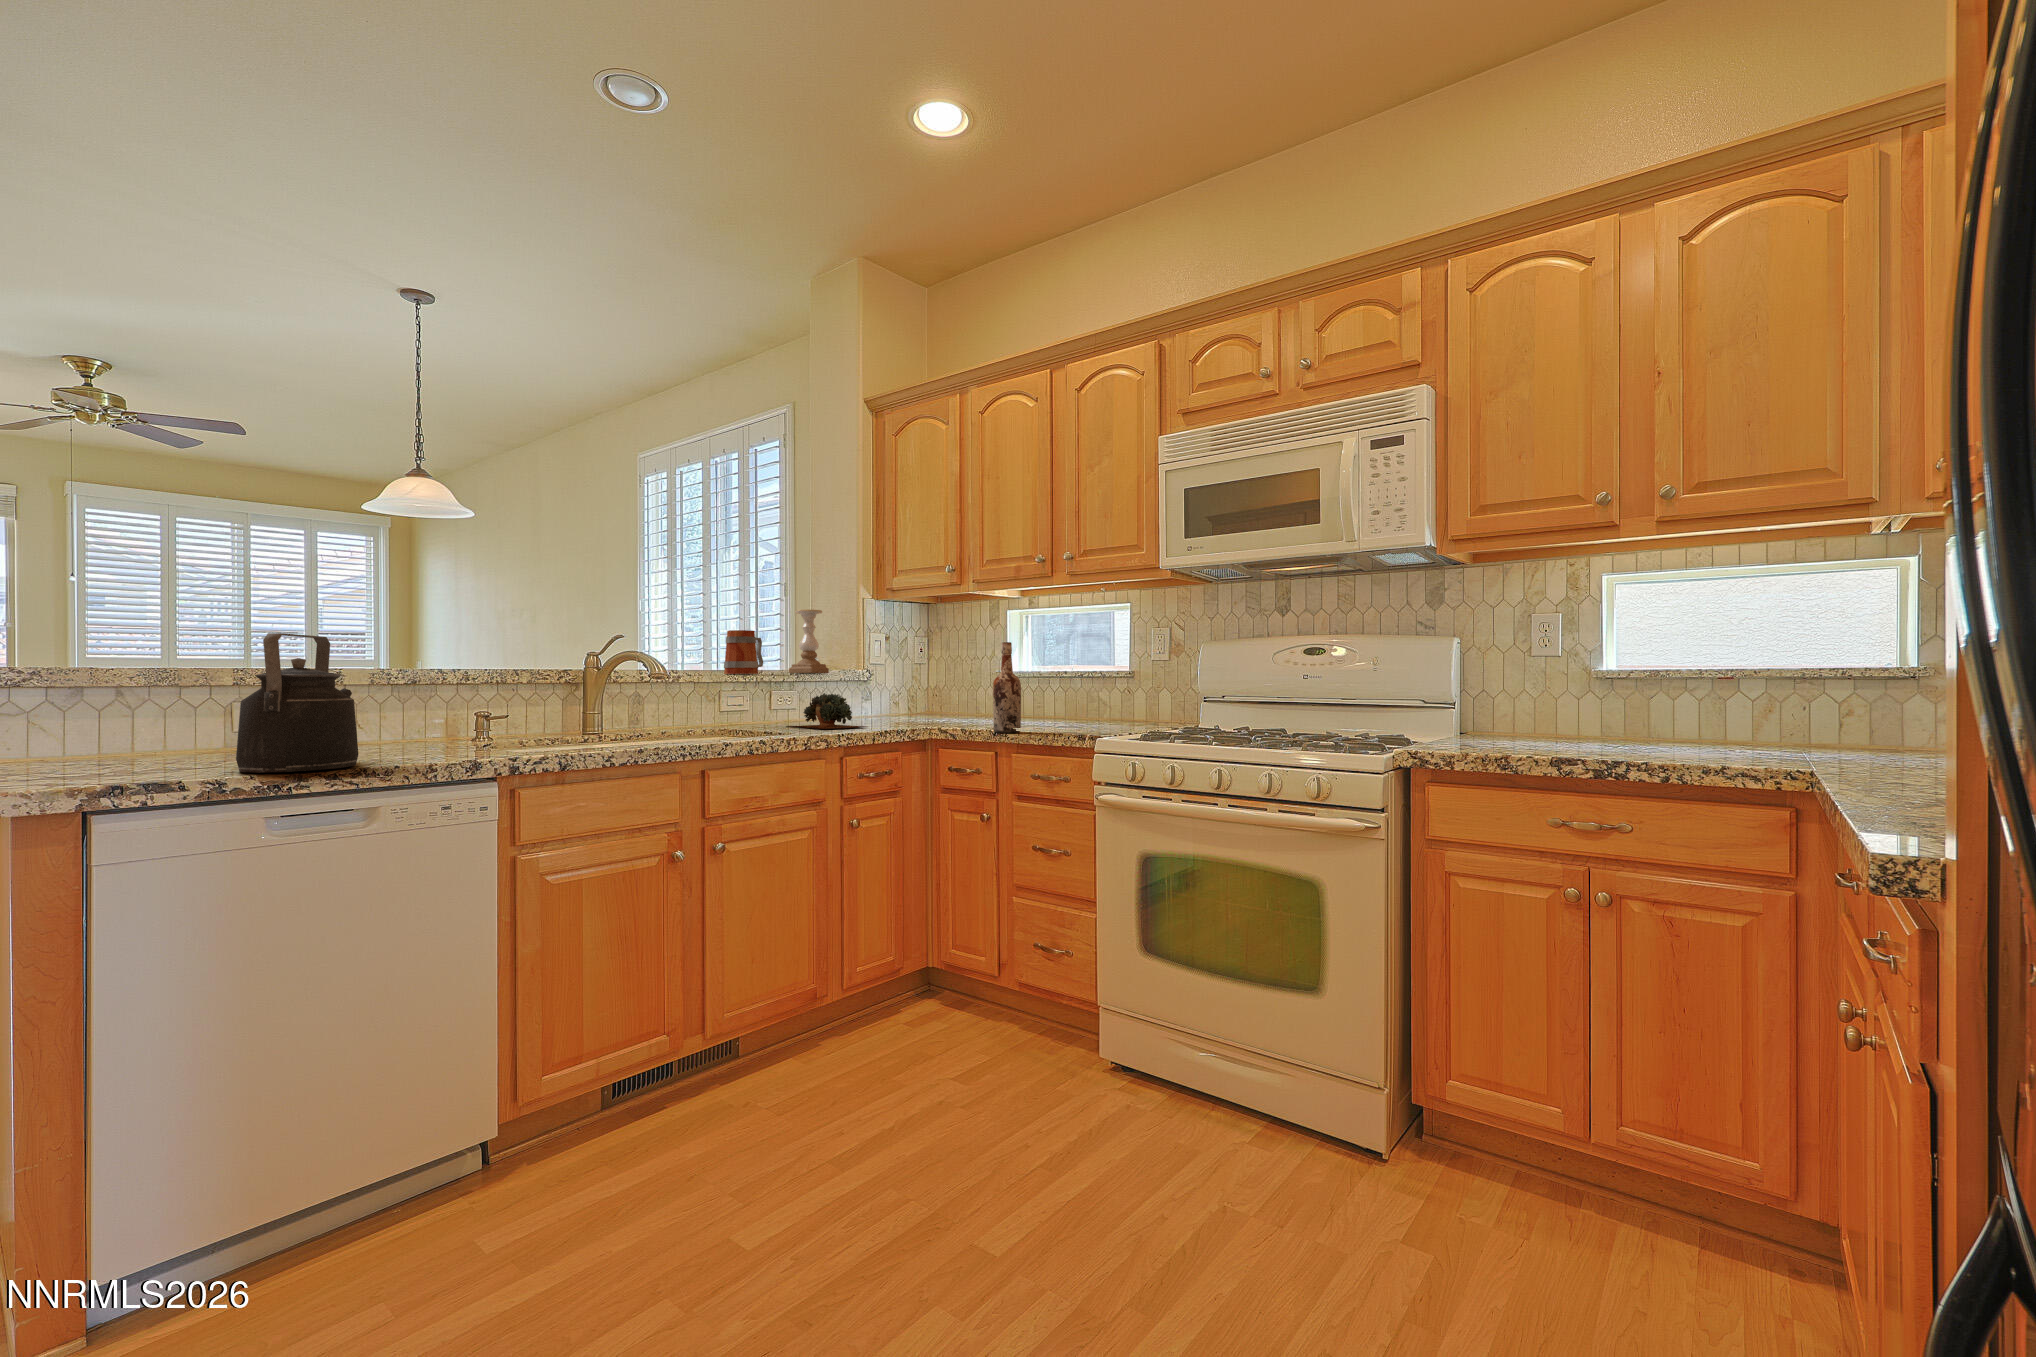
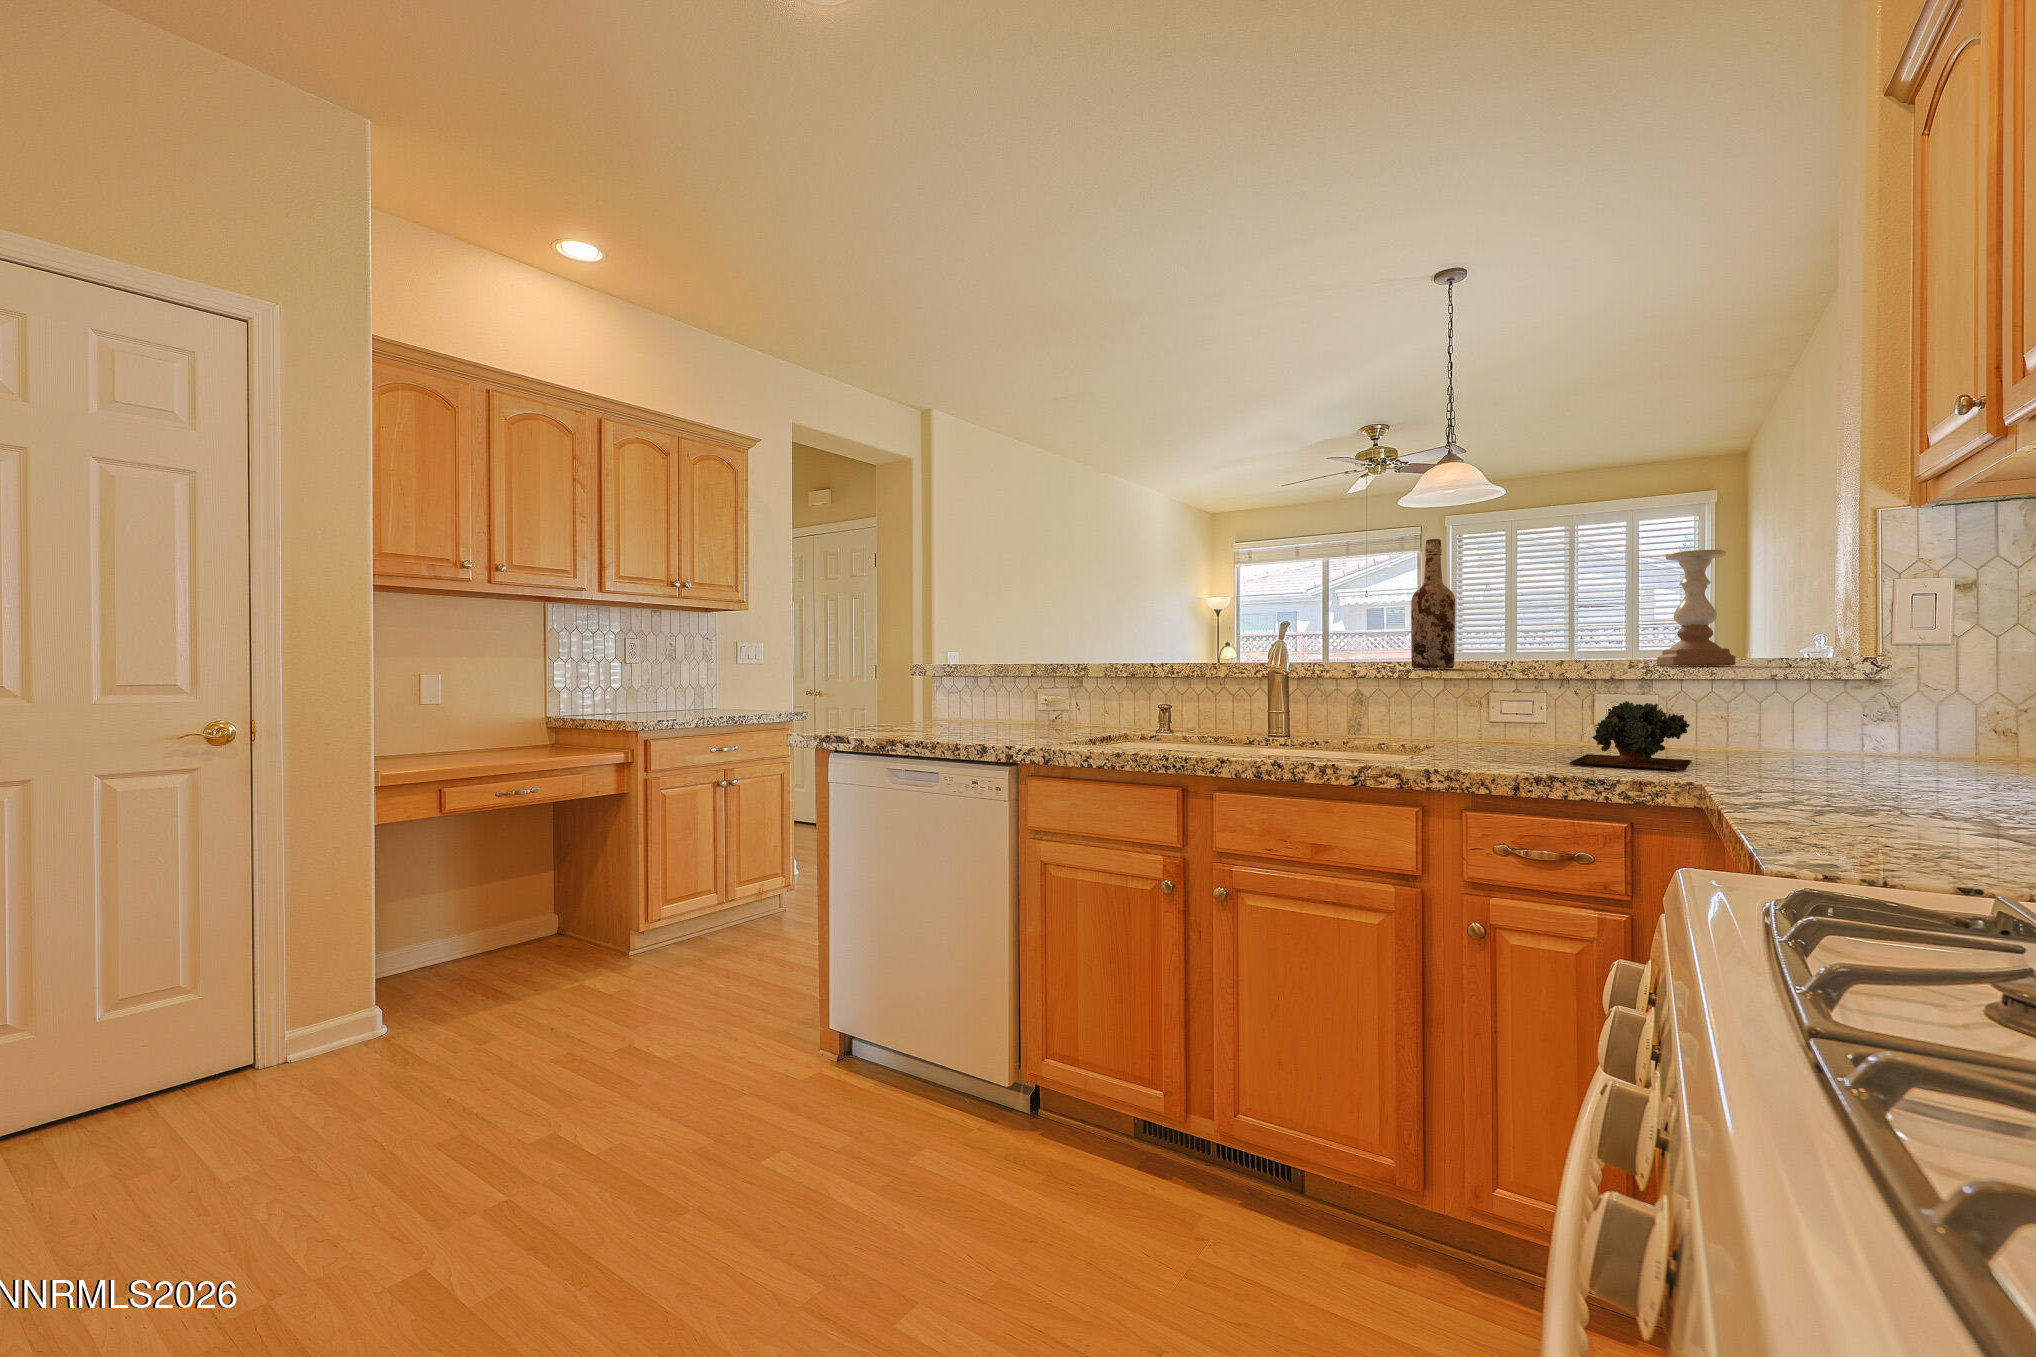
mug: present [724,630,763,674] -> none [1489,600,1566,668]
kettle: present [236,633,358,773] -> none [903,641,1005,740]
wine bottle: present [993,642,1021,733] -> present [1411,539,1455,669]

